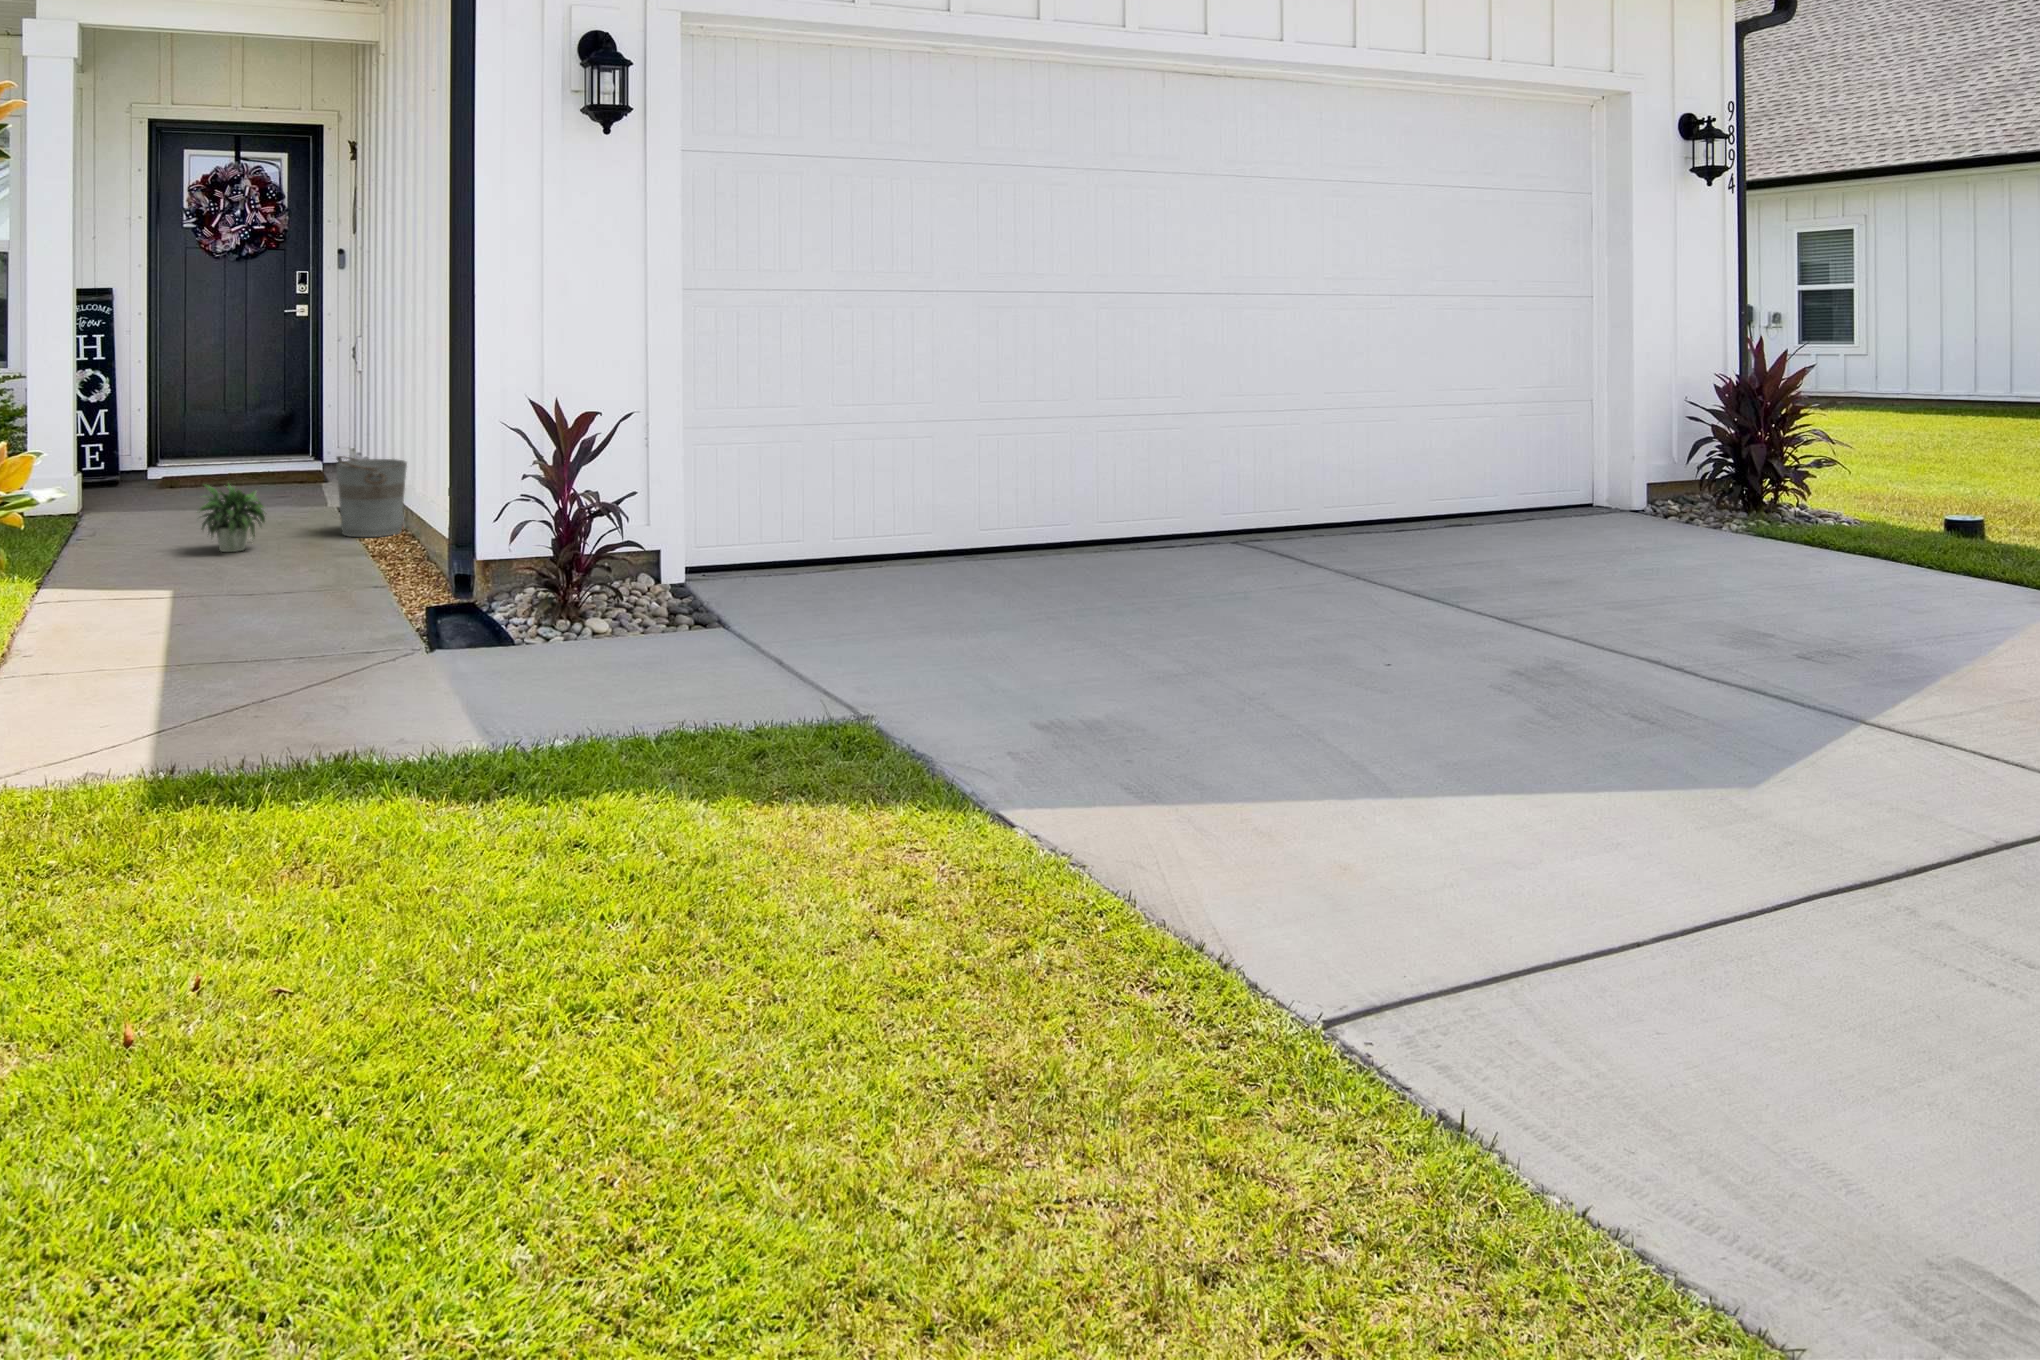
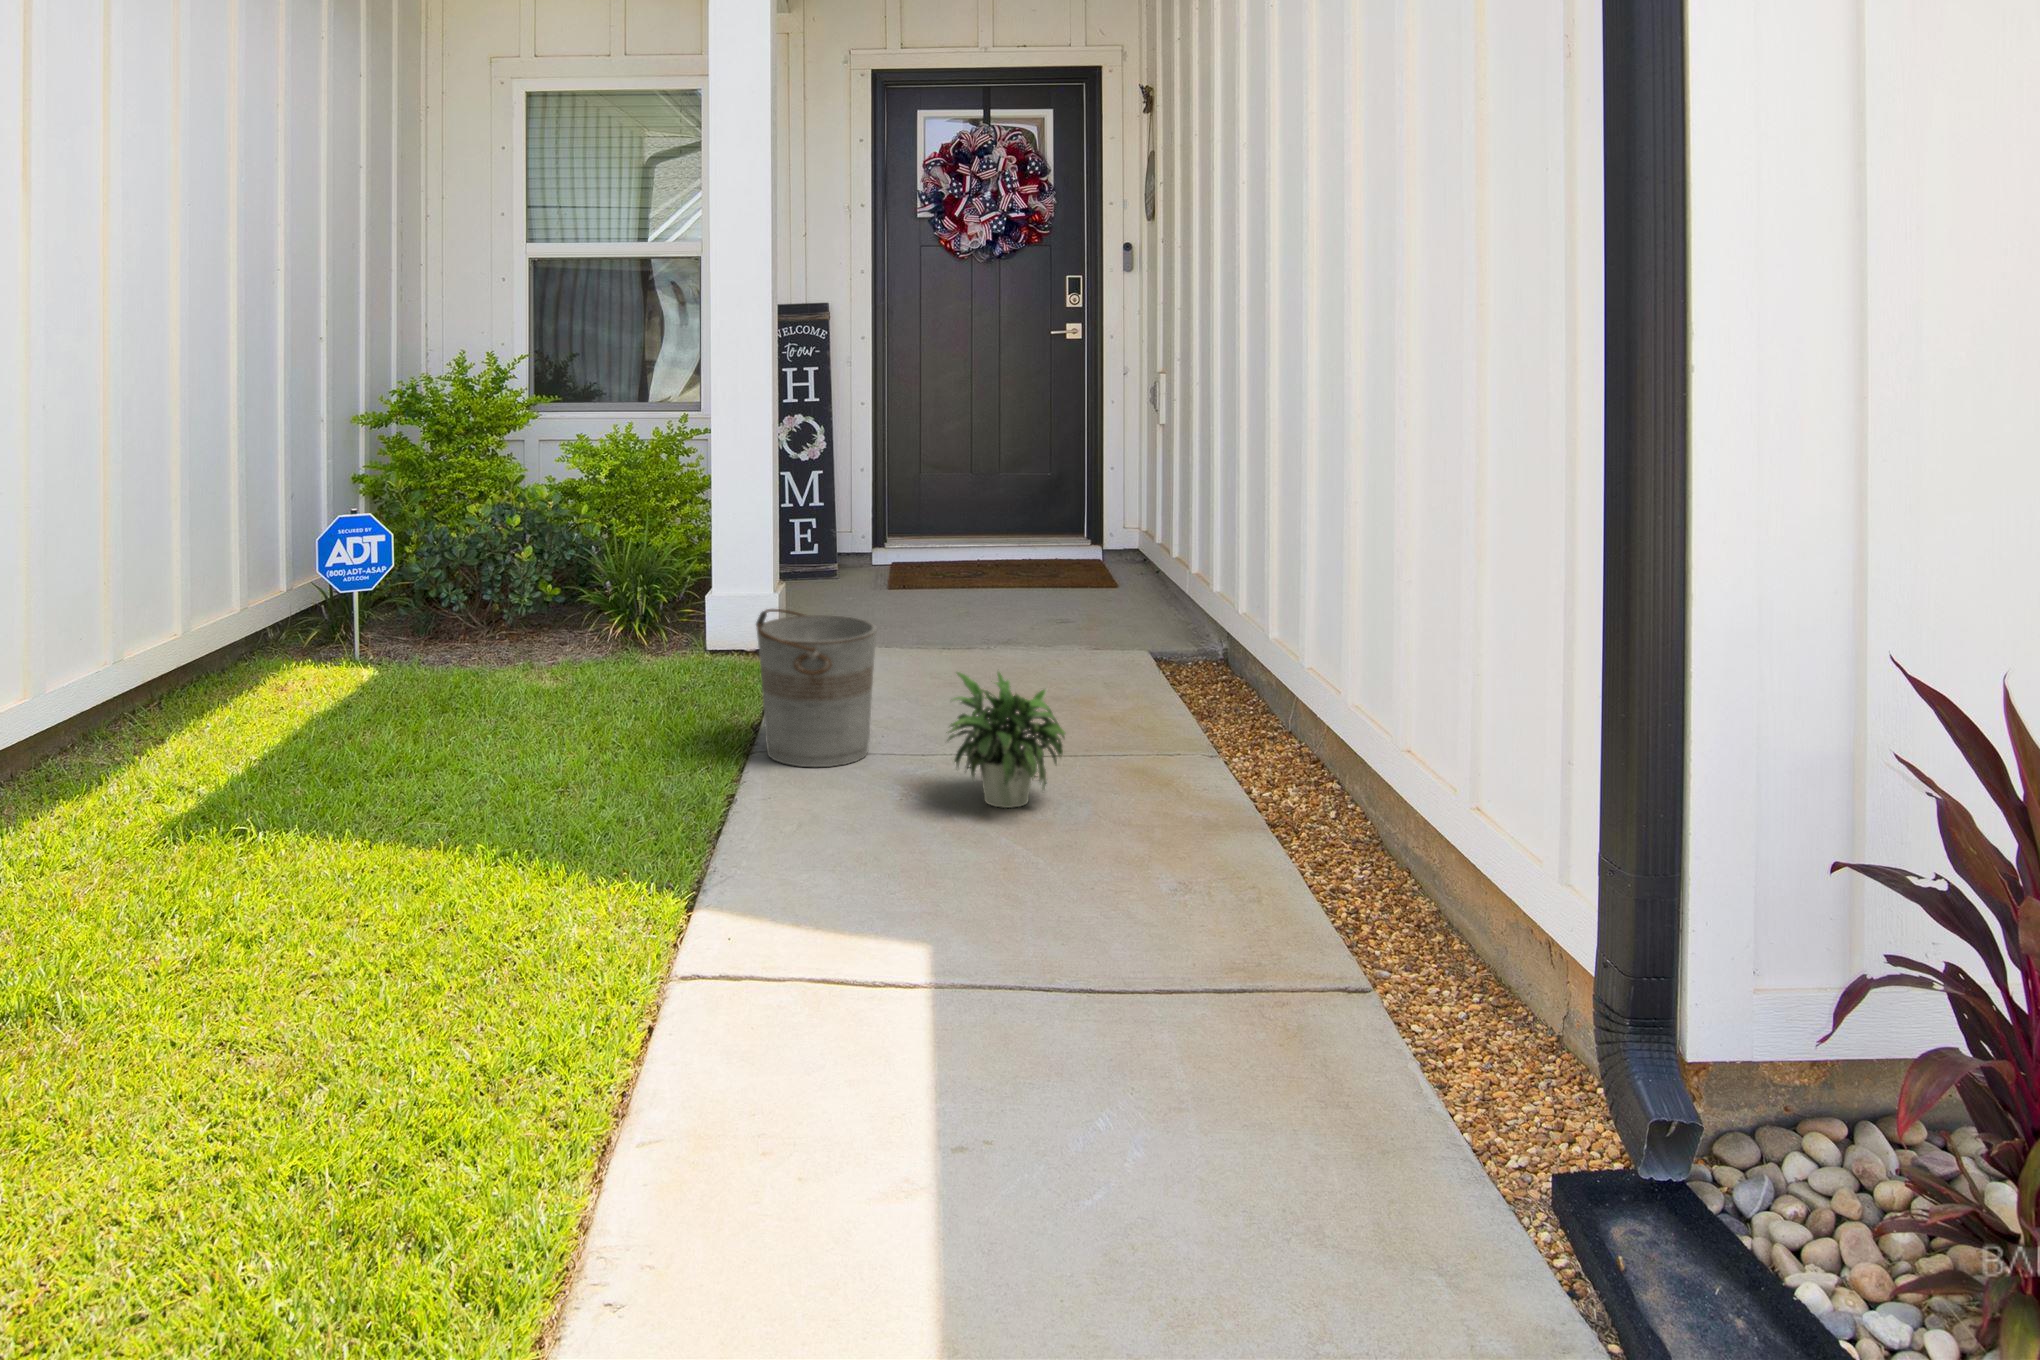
bucket: present [336,456,407,537] -> present [756,609,877,767]

